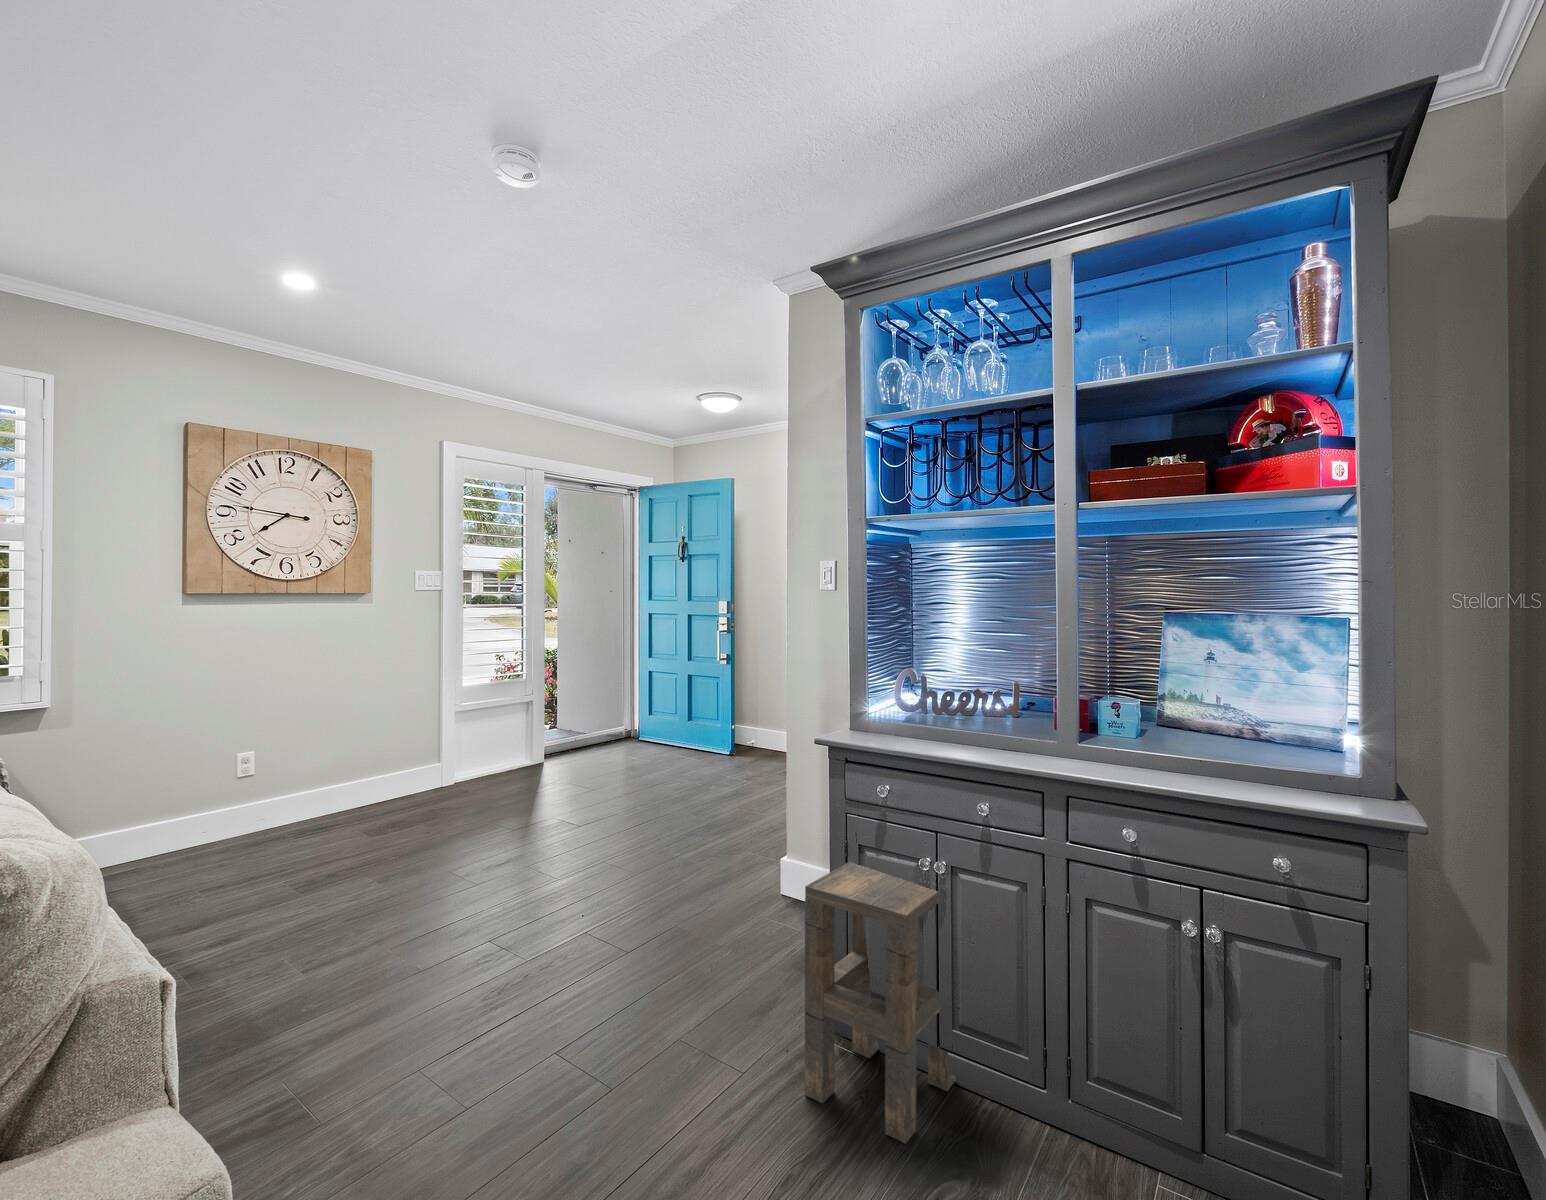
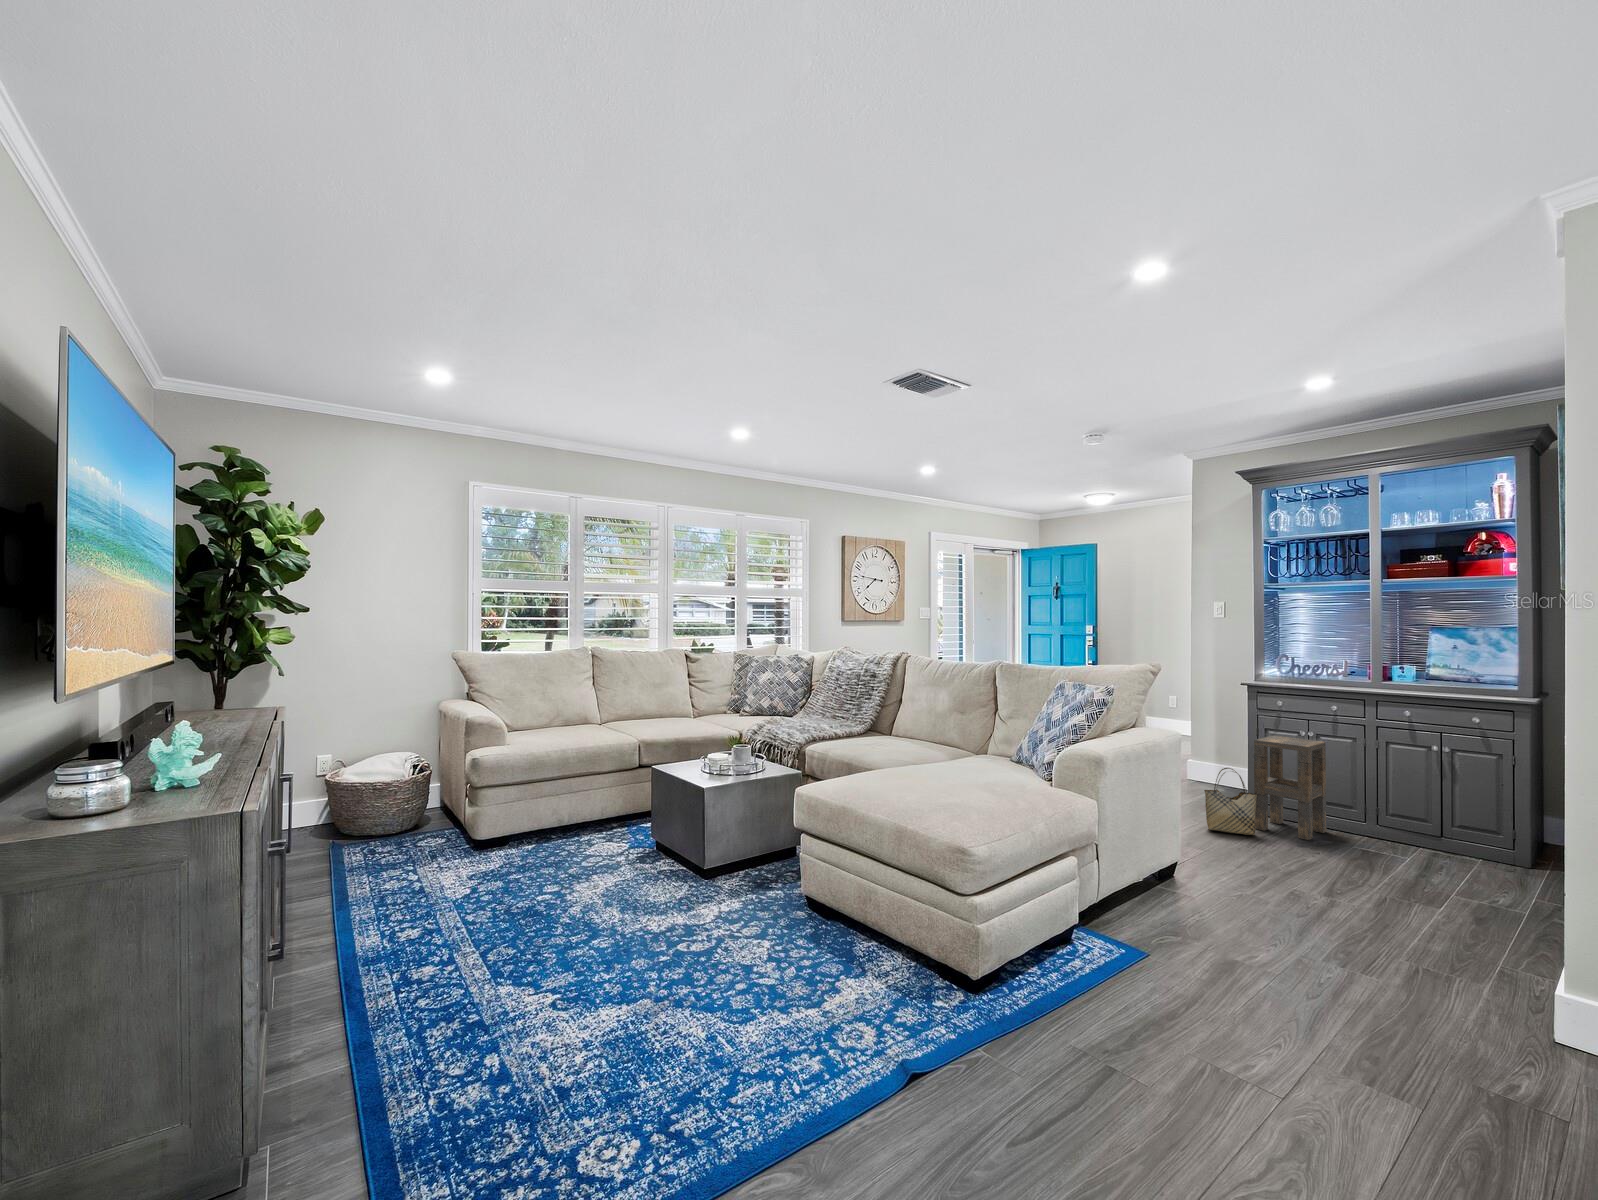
woven basket: none [680,961,797,1148] -> present [1204,768,1257,835]

